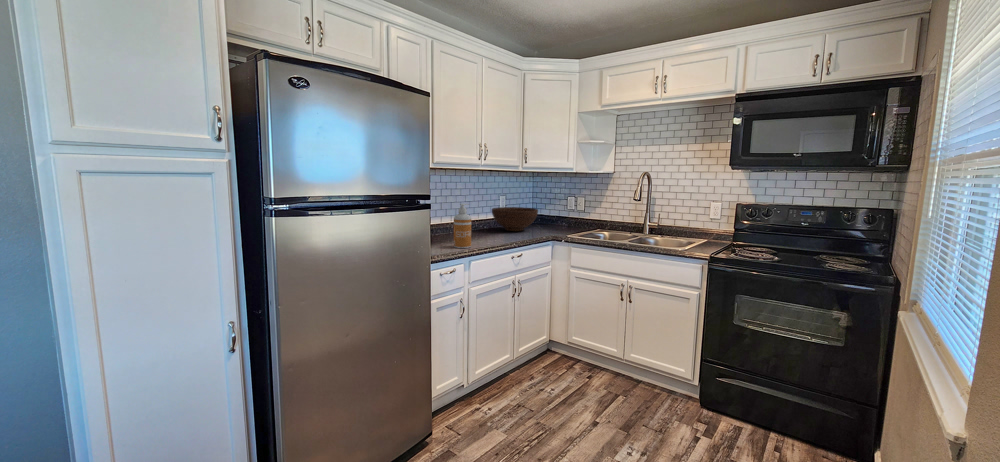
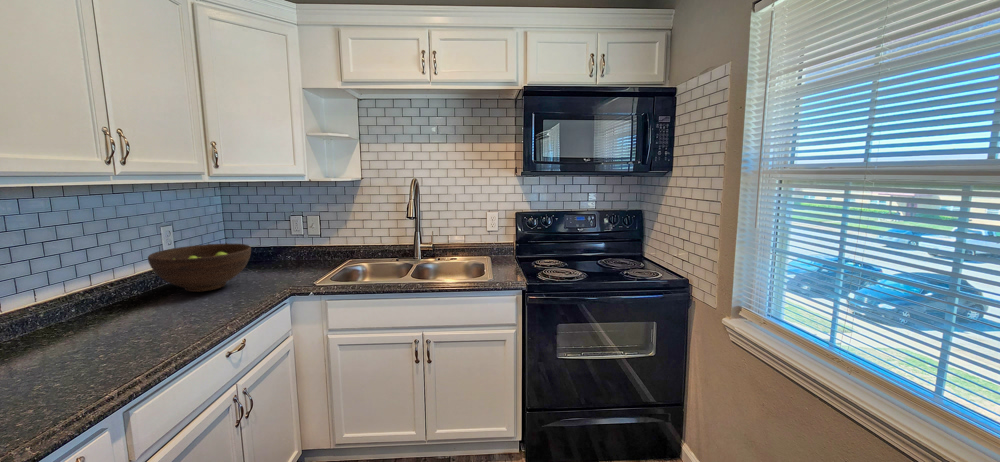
soap dispenser: present [454,204,471,248] -> none [49,272,118,387]

